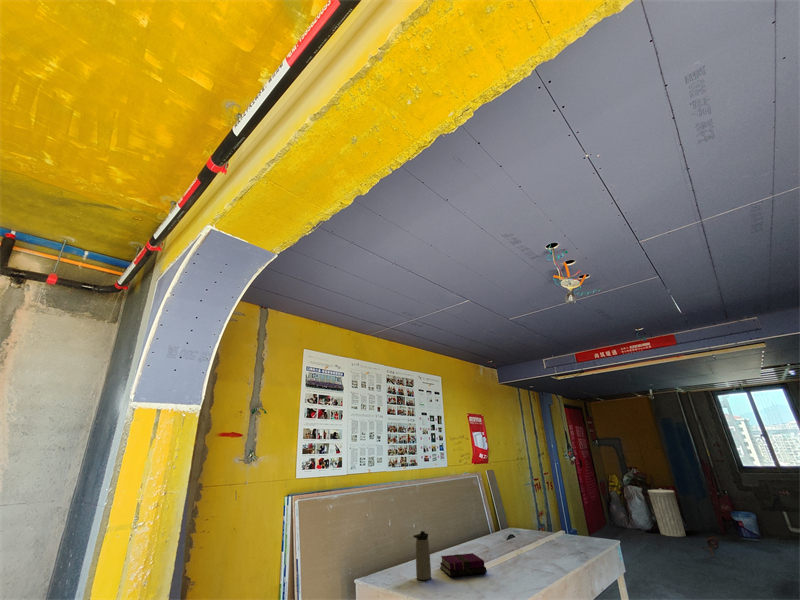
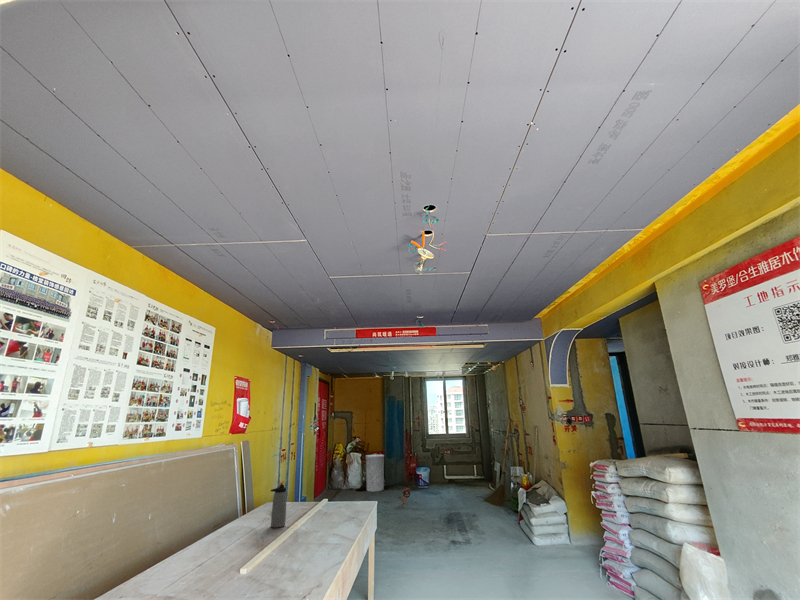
thermos bottle: present [413,531,431,580] -> present [271,485,287,528]
notebook: present [440,553,487,577] -> none [191,533,257,567]

